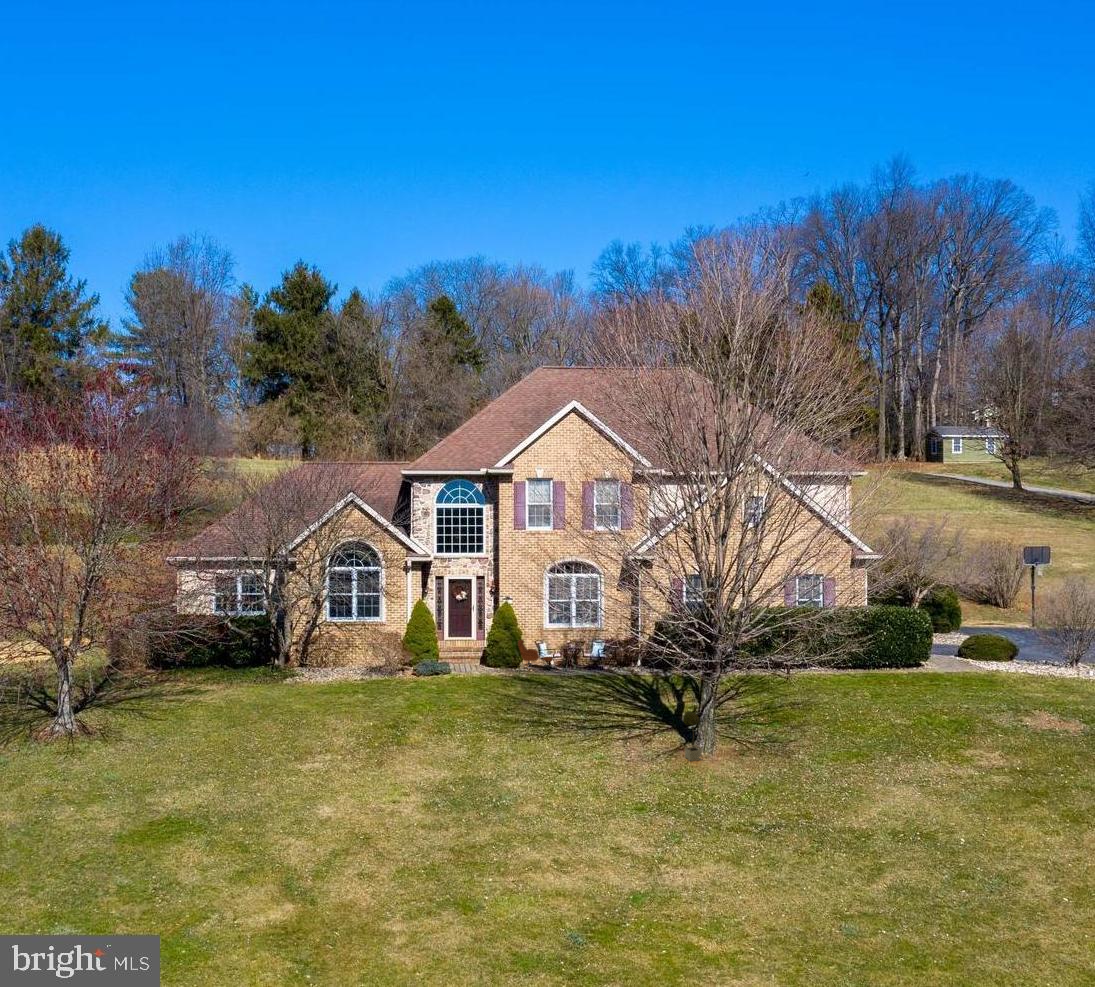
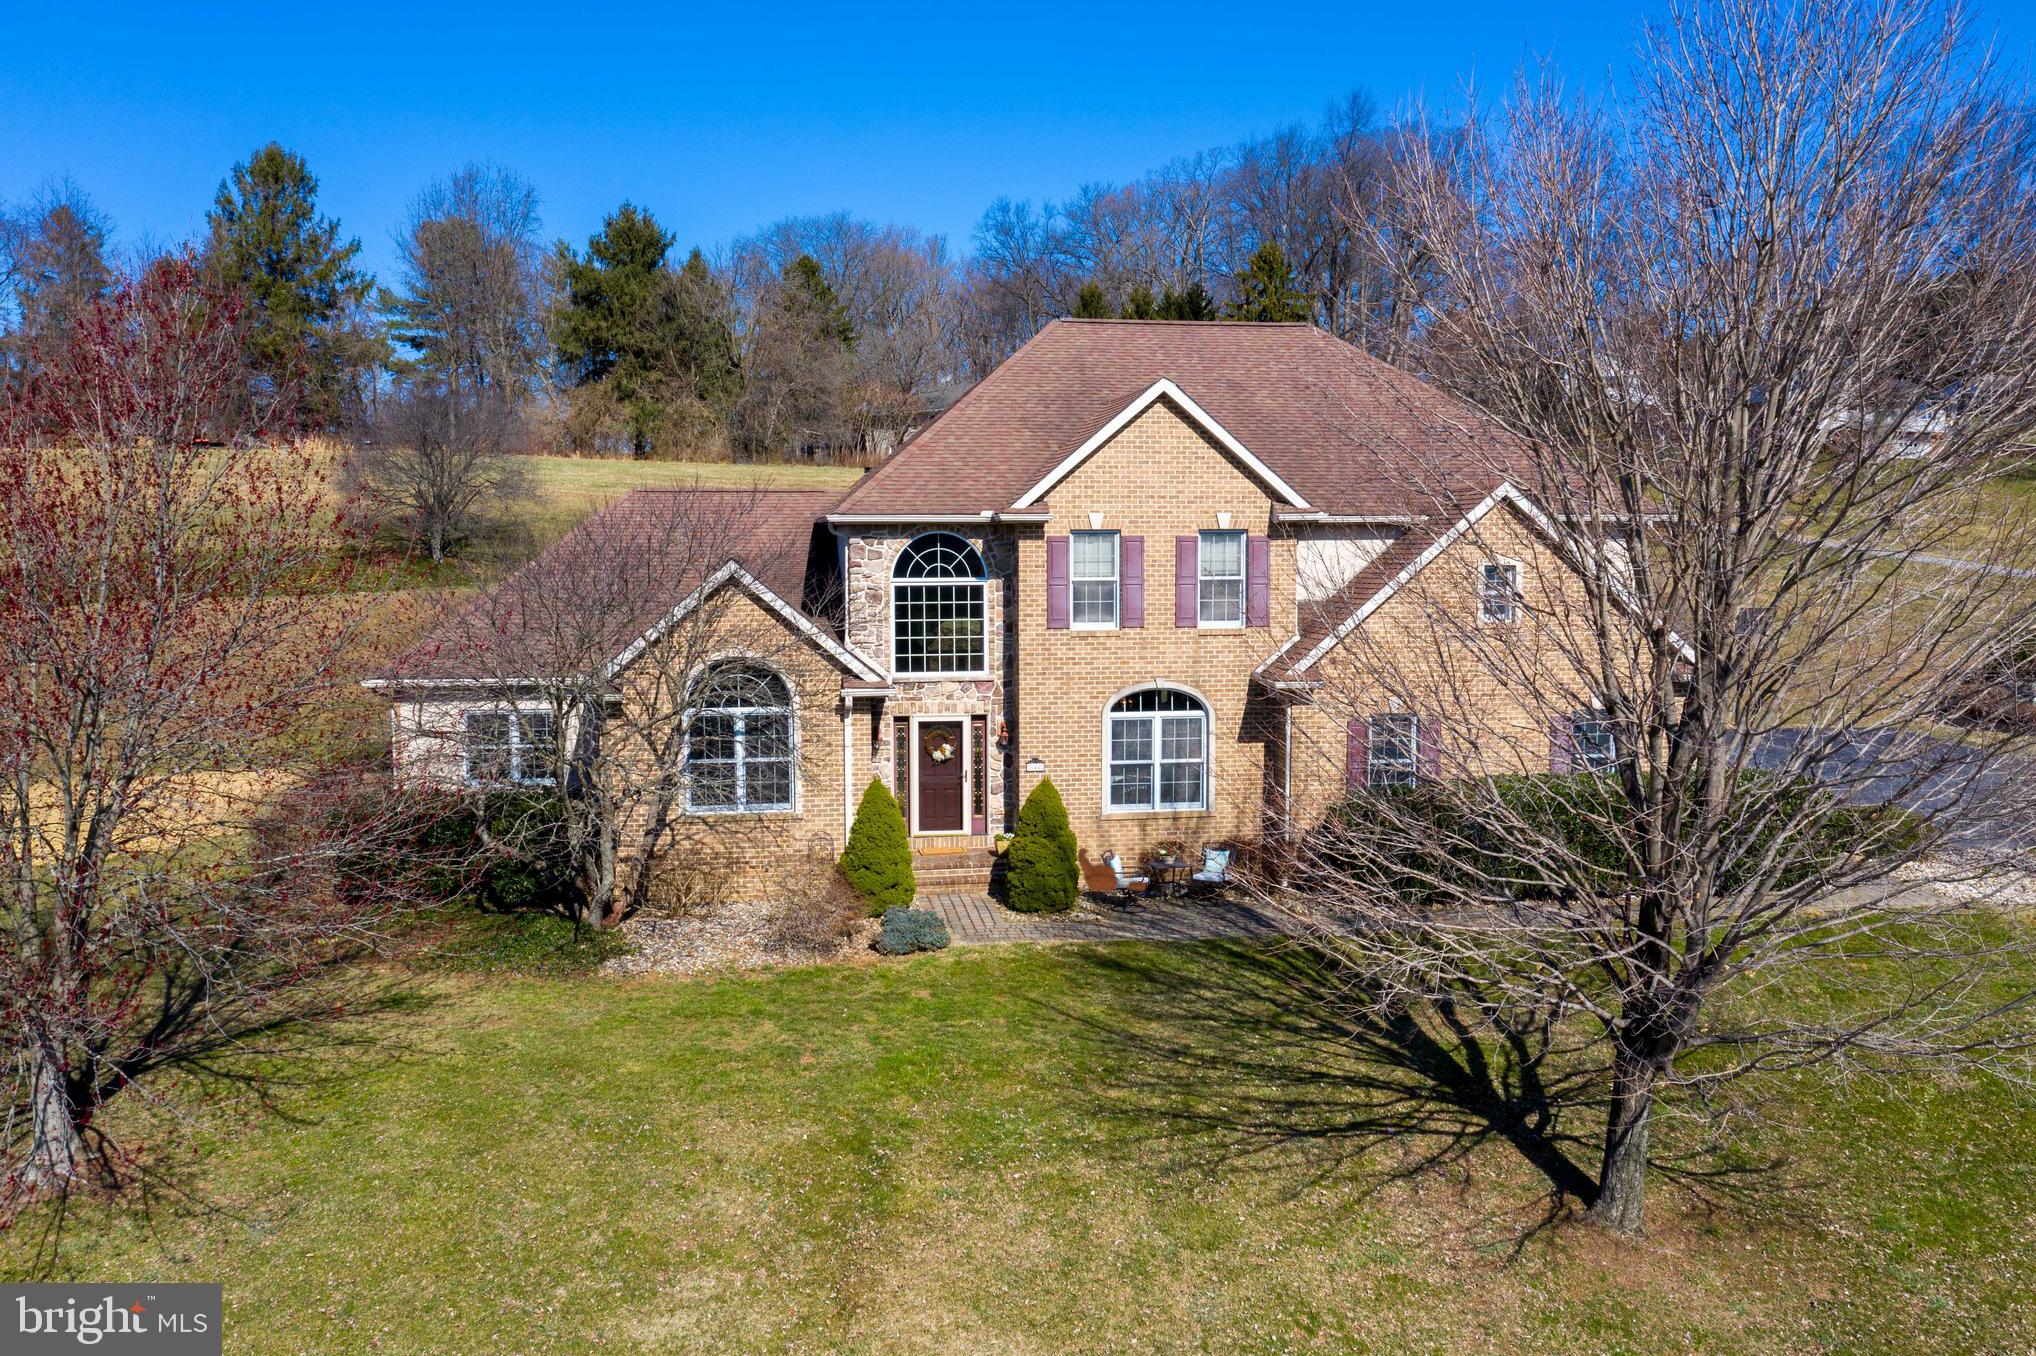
potted tree: present [683,711,701,761] -> none [1651,1121,1704,1252]

